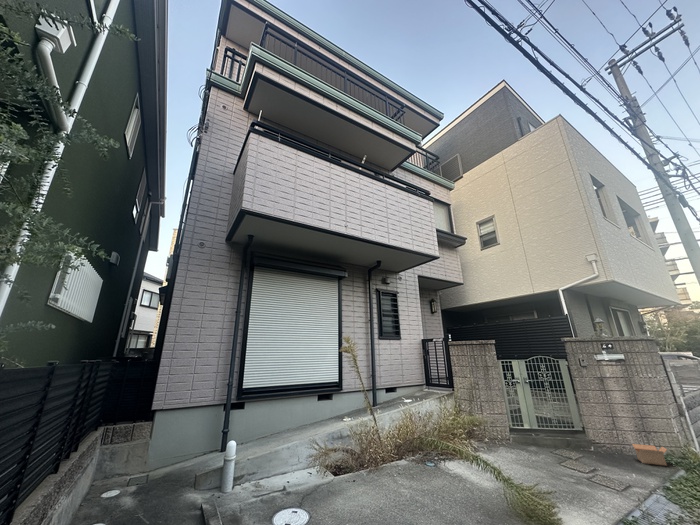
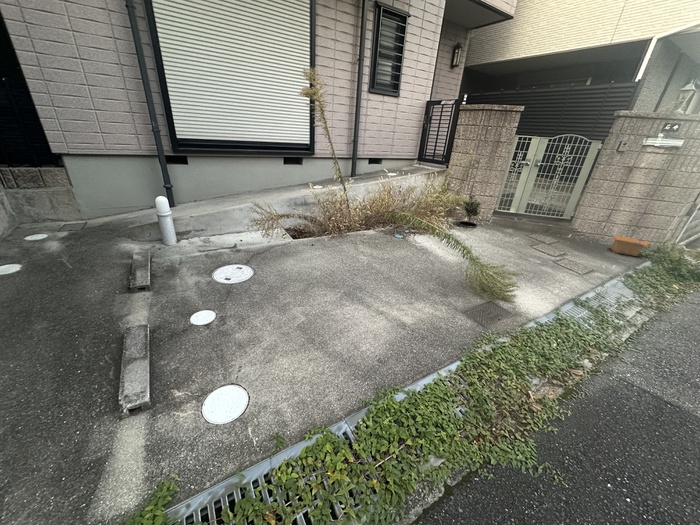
potted tree: none [478,410,502,449] -> present [458,195,480,228]

